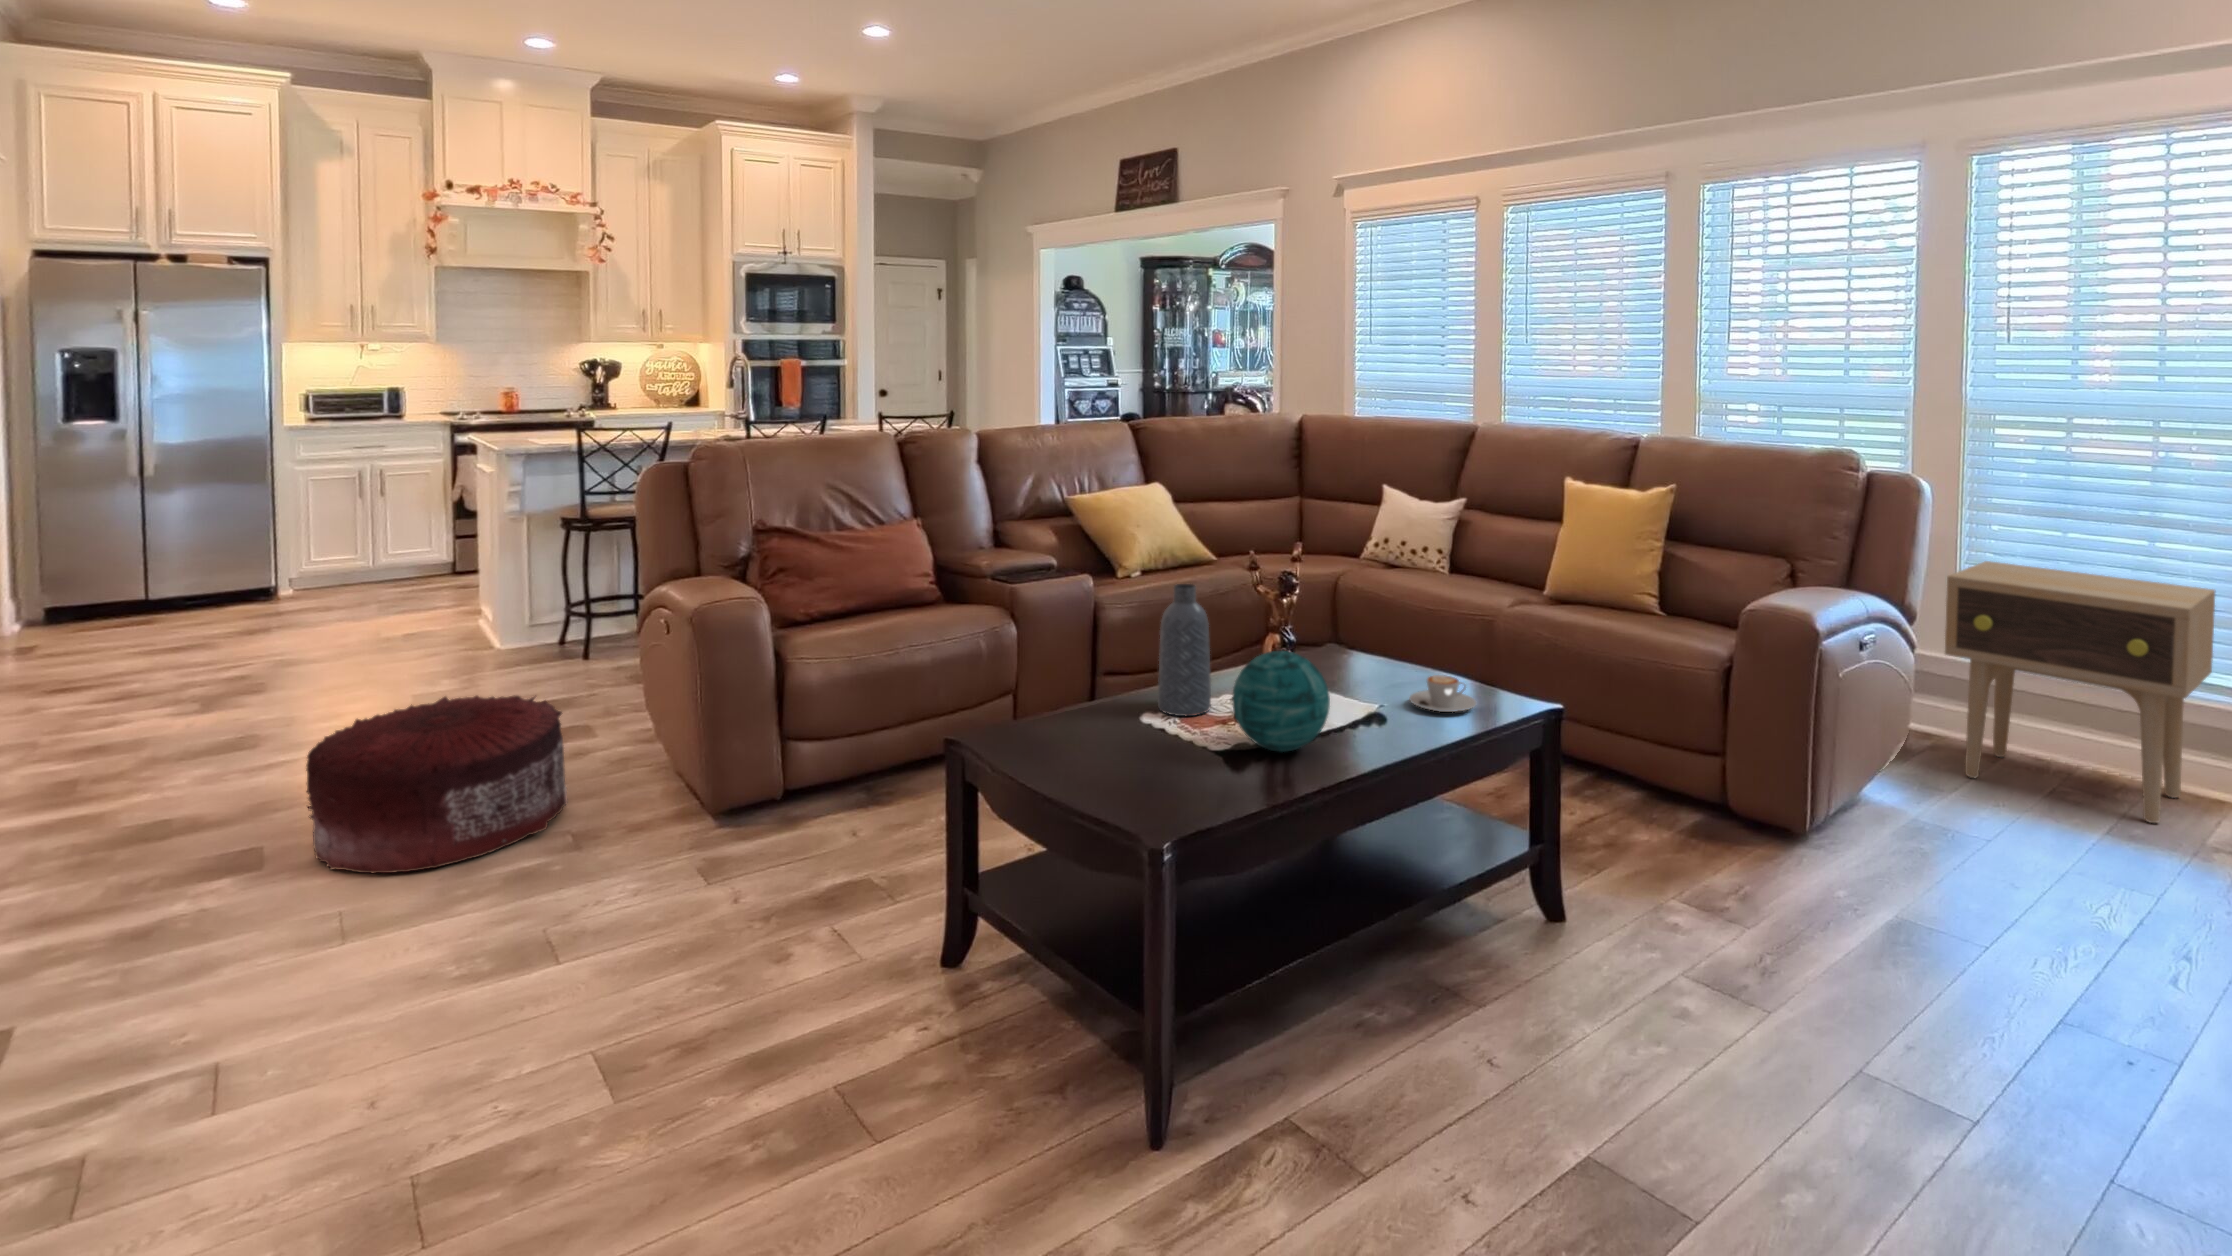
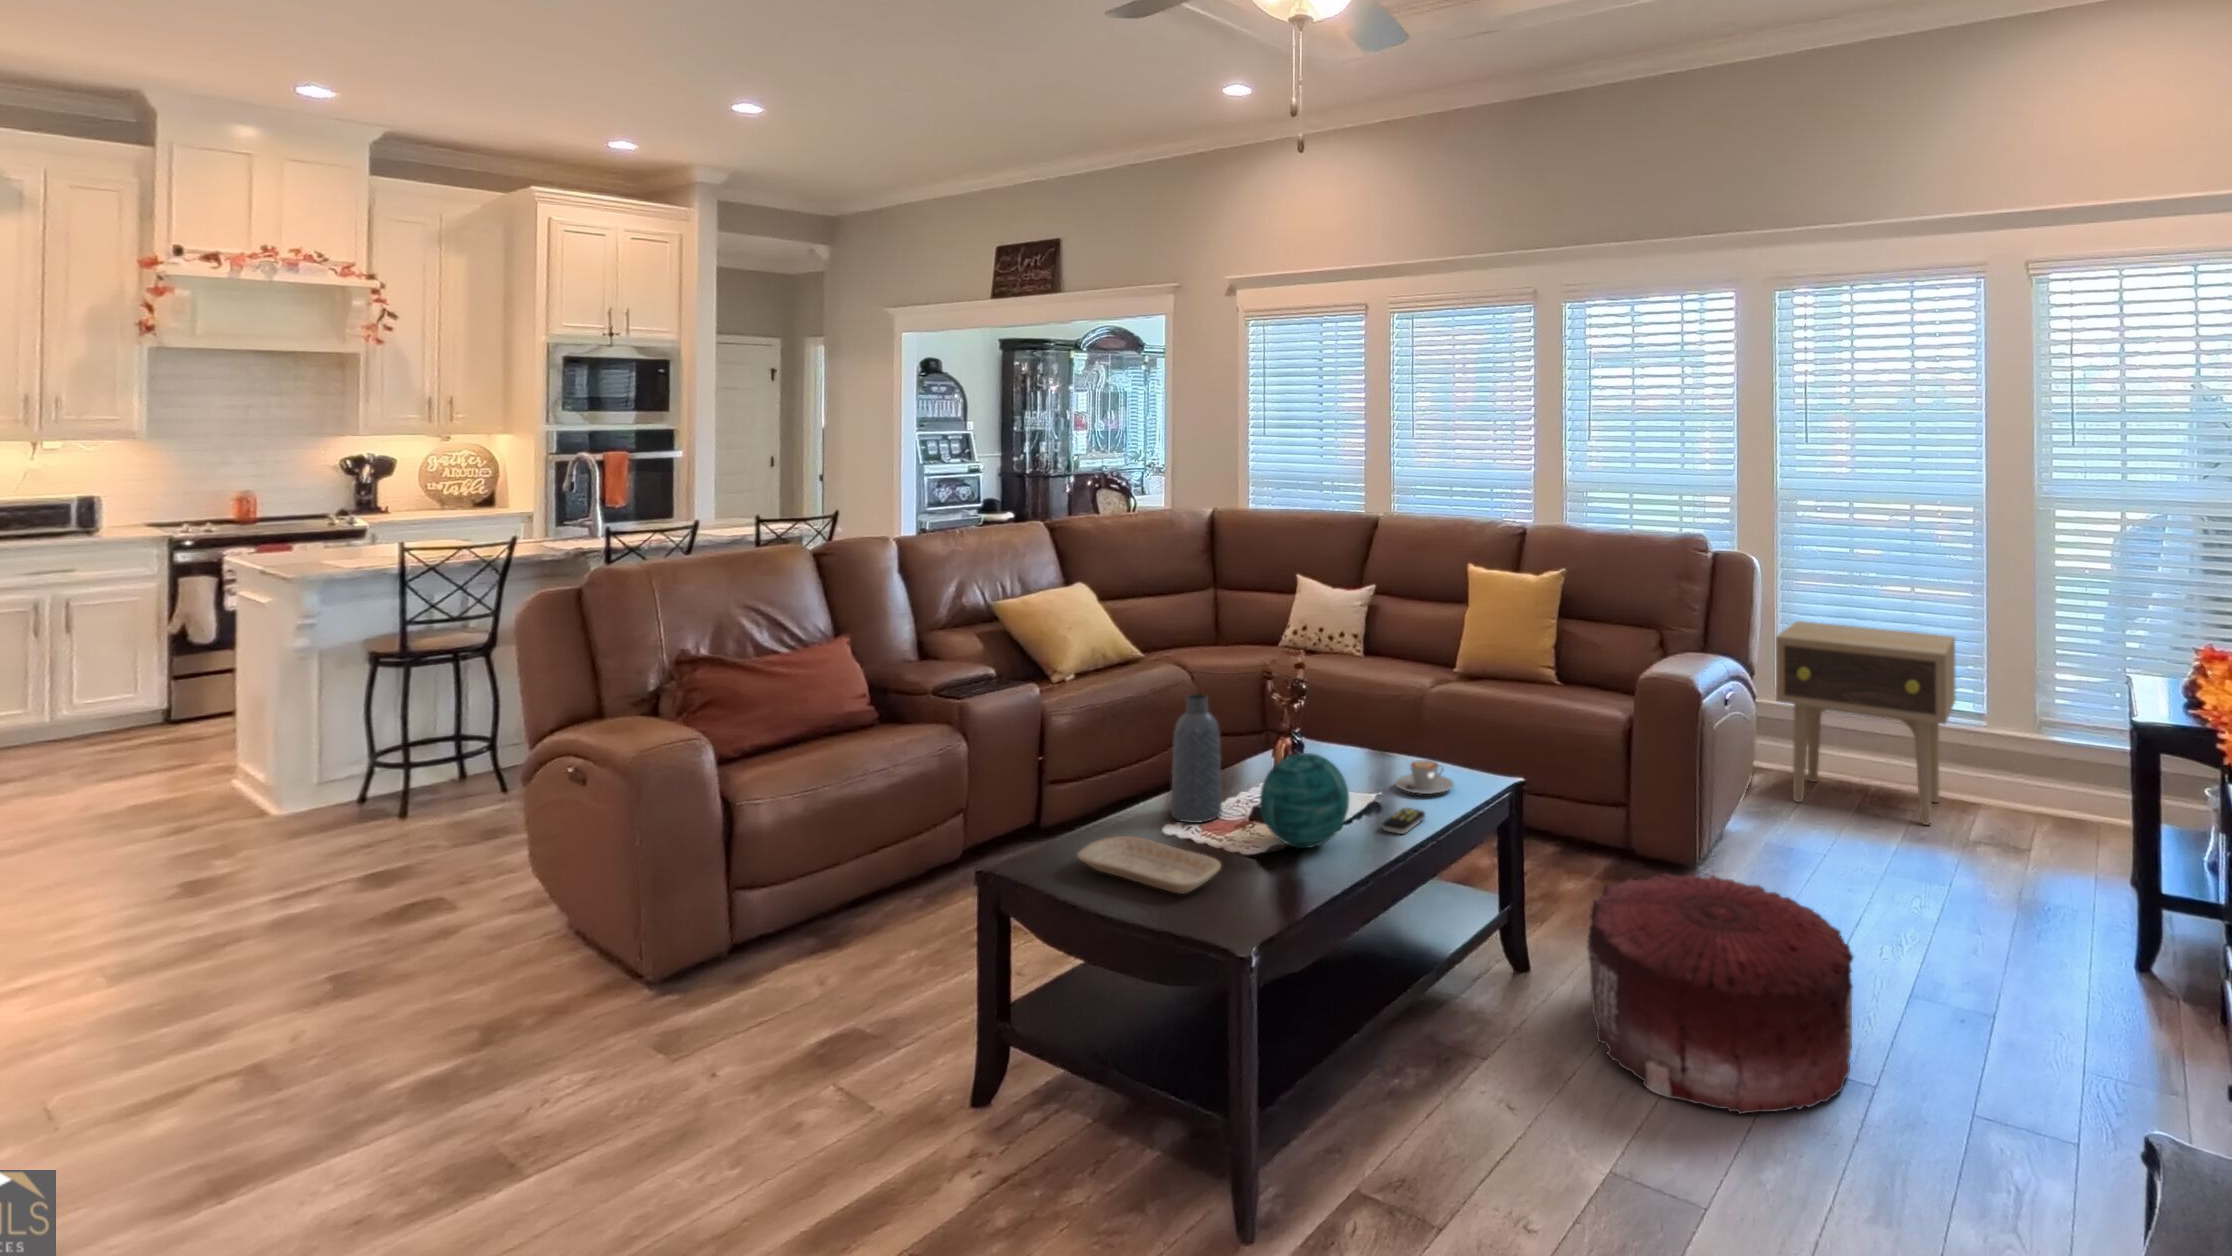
pouf: present [306,695,568,874] -> present [1587,871,1853,1114]
tray: none [1038,719,1174,782] -> present [1078,836,1221,894]
remote control: none [1373,722,1427,749] -> present [1382,807,1425,834]

